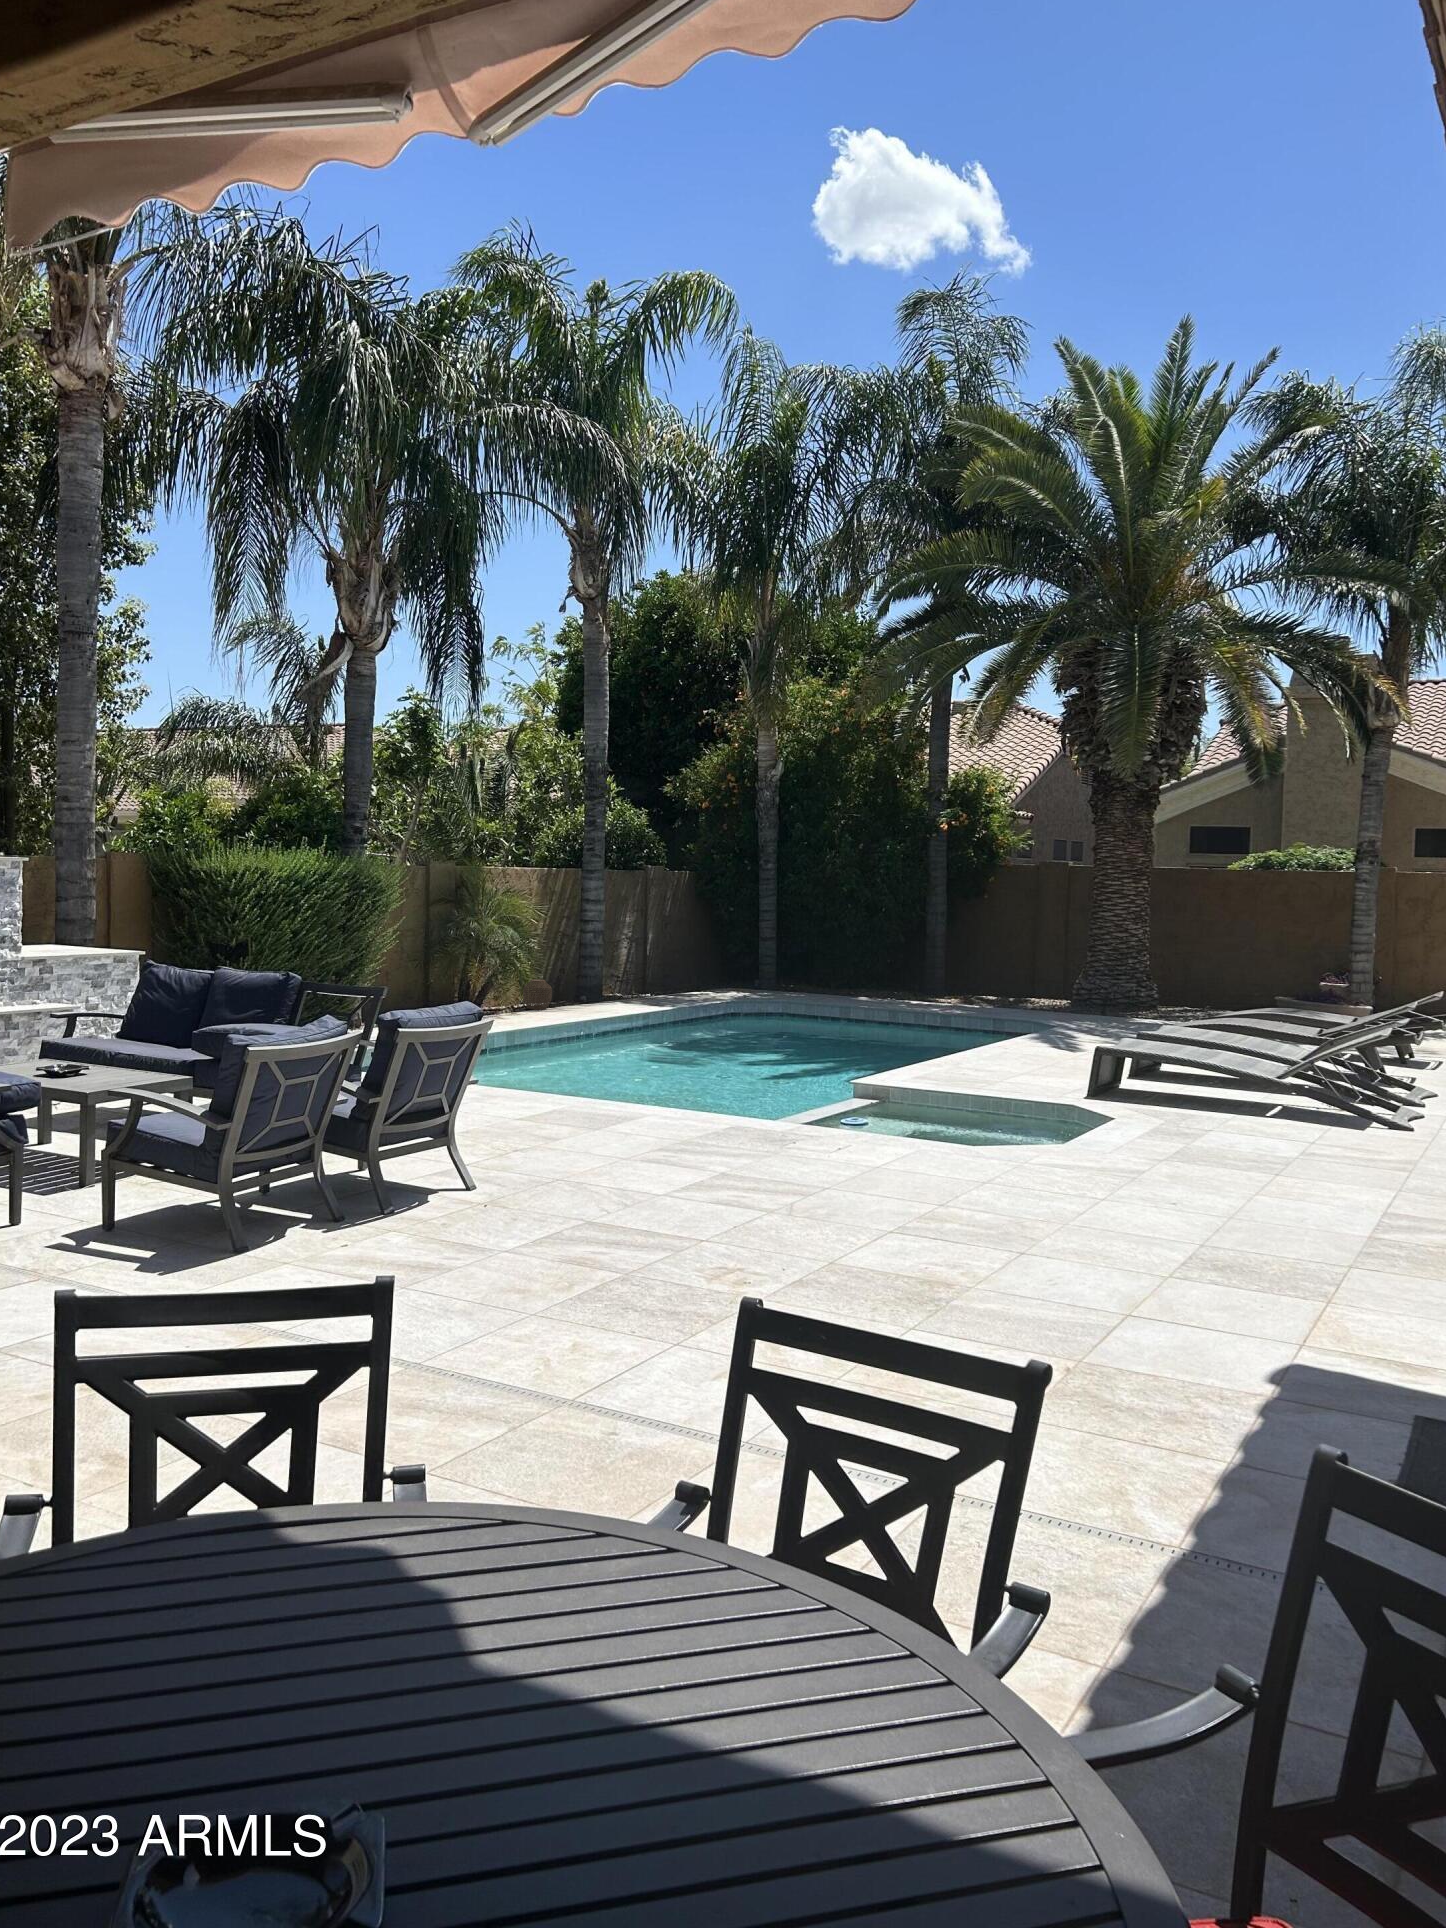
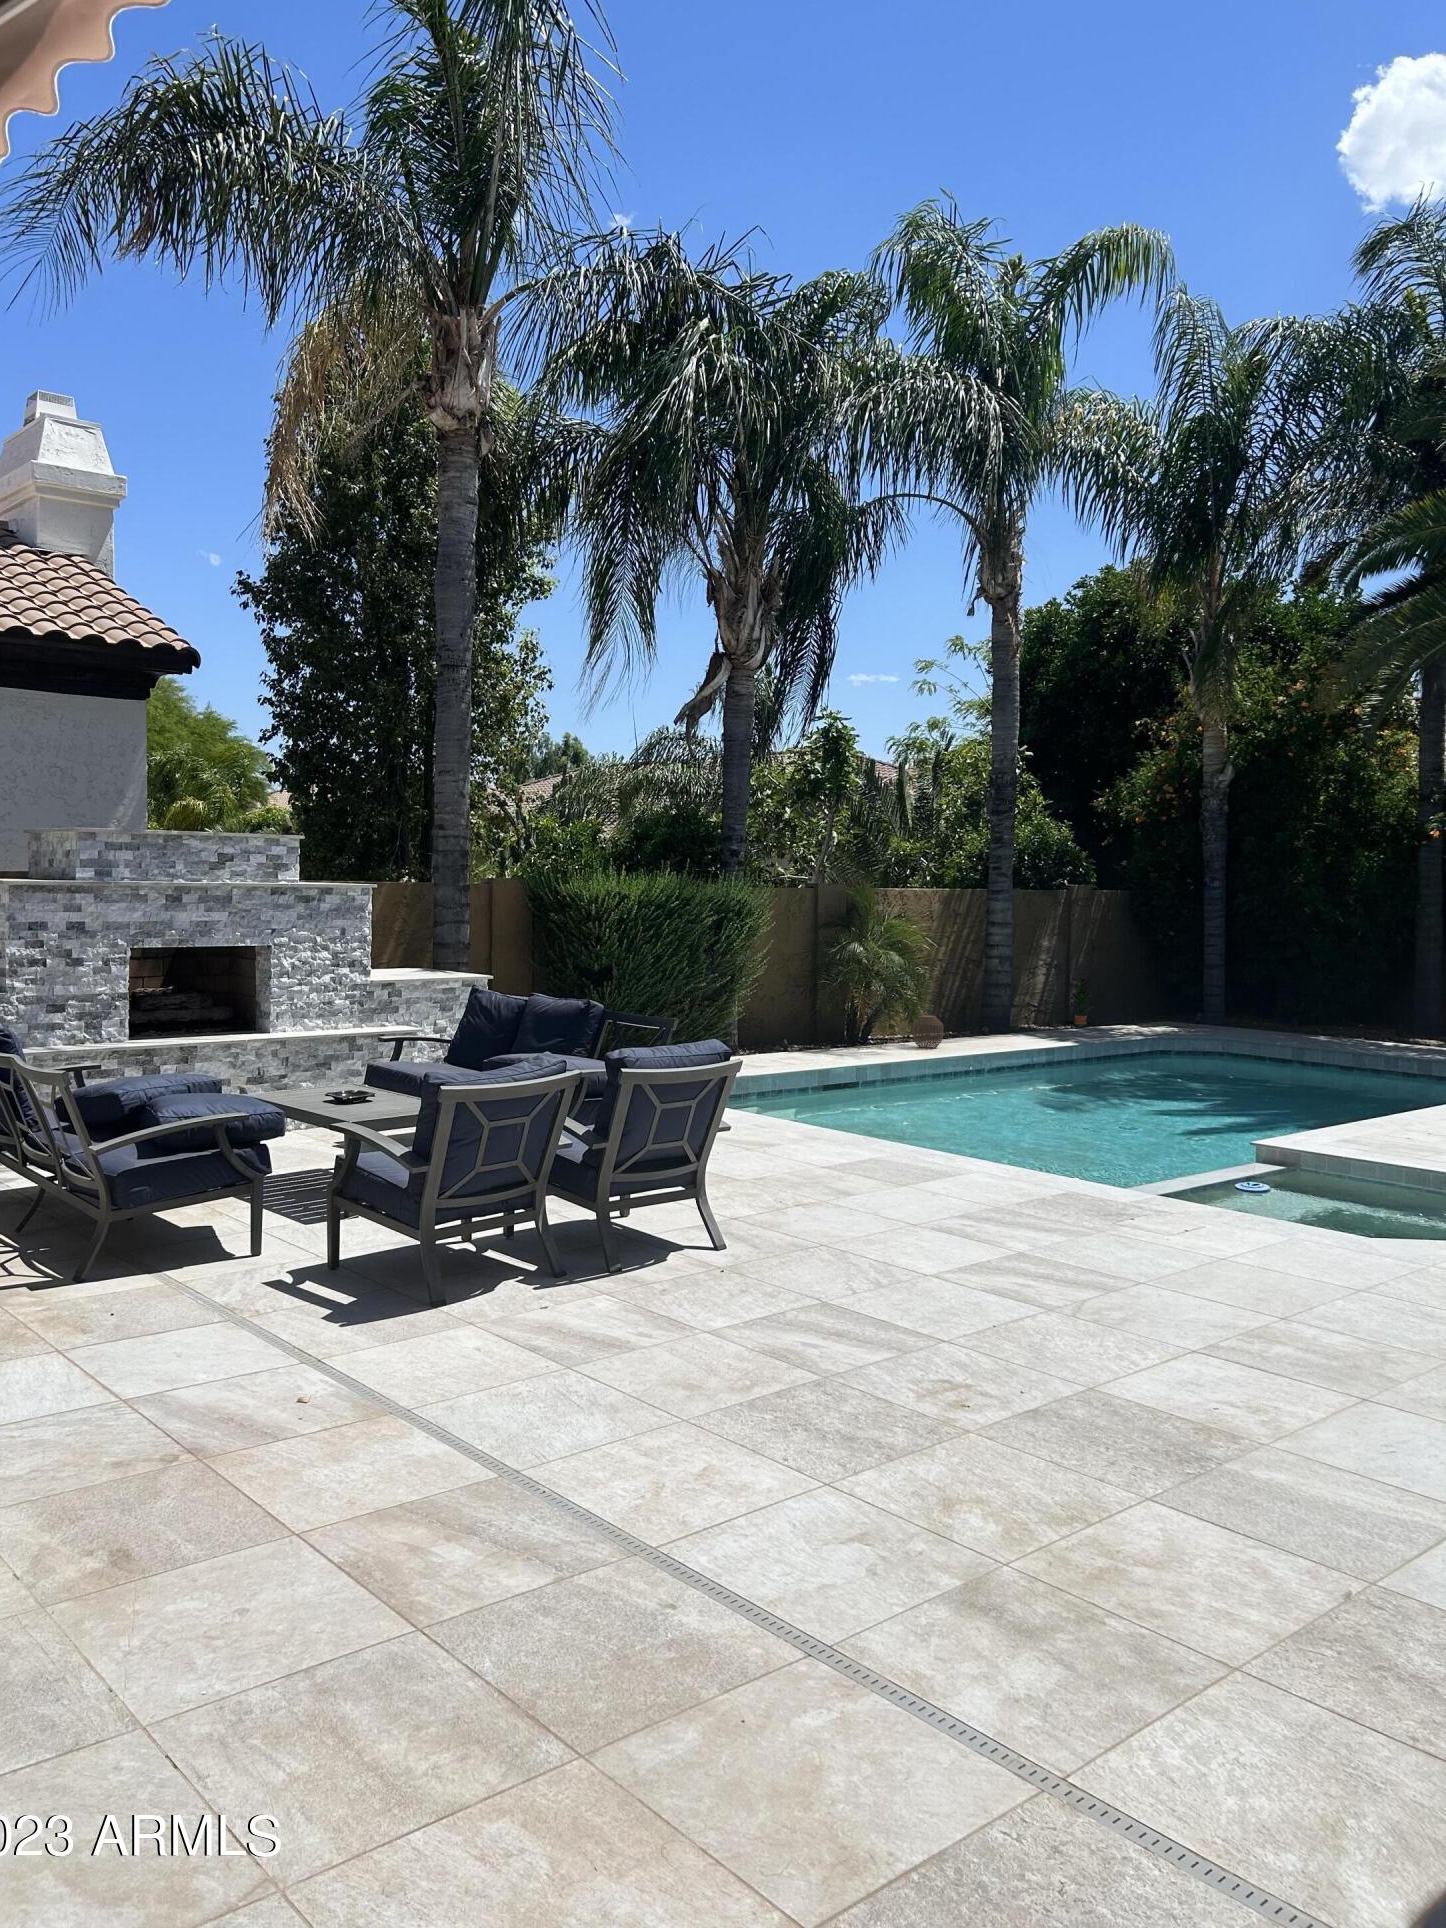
potted plant: none [646,943,671,985] -> present [1067,978,1095,1025]

